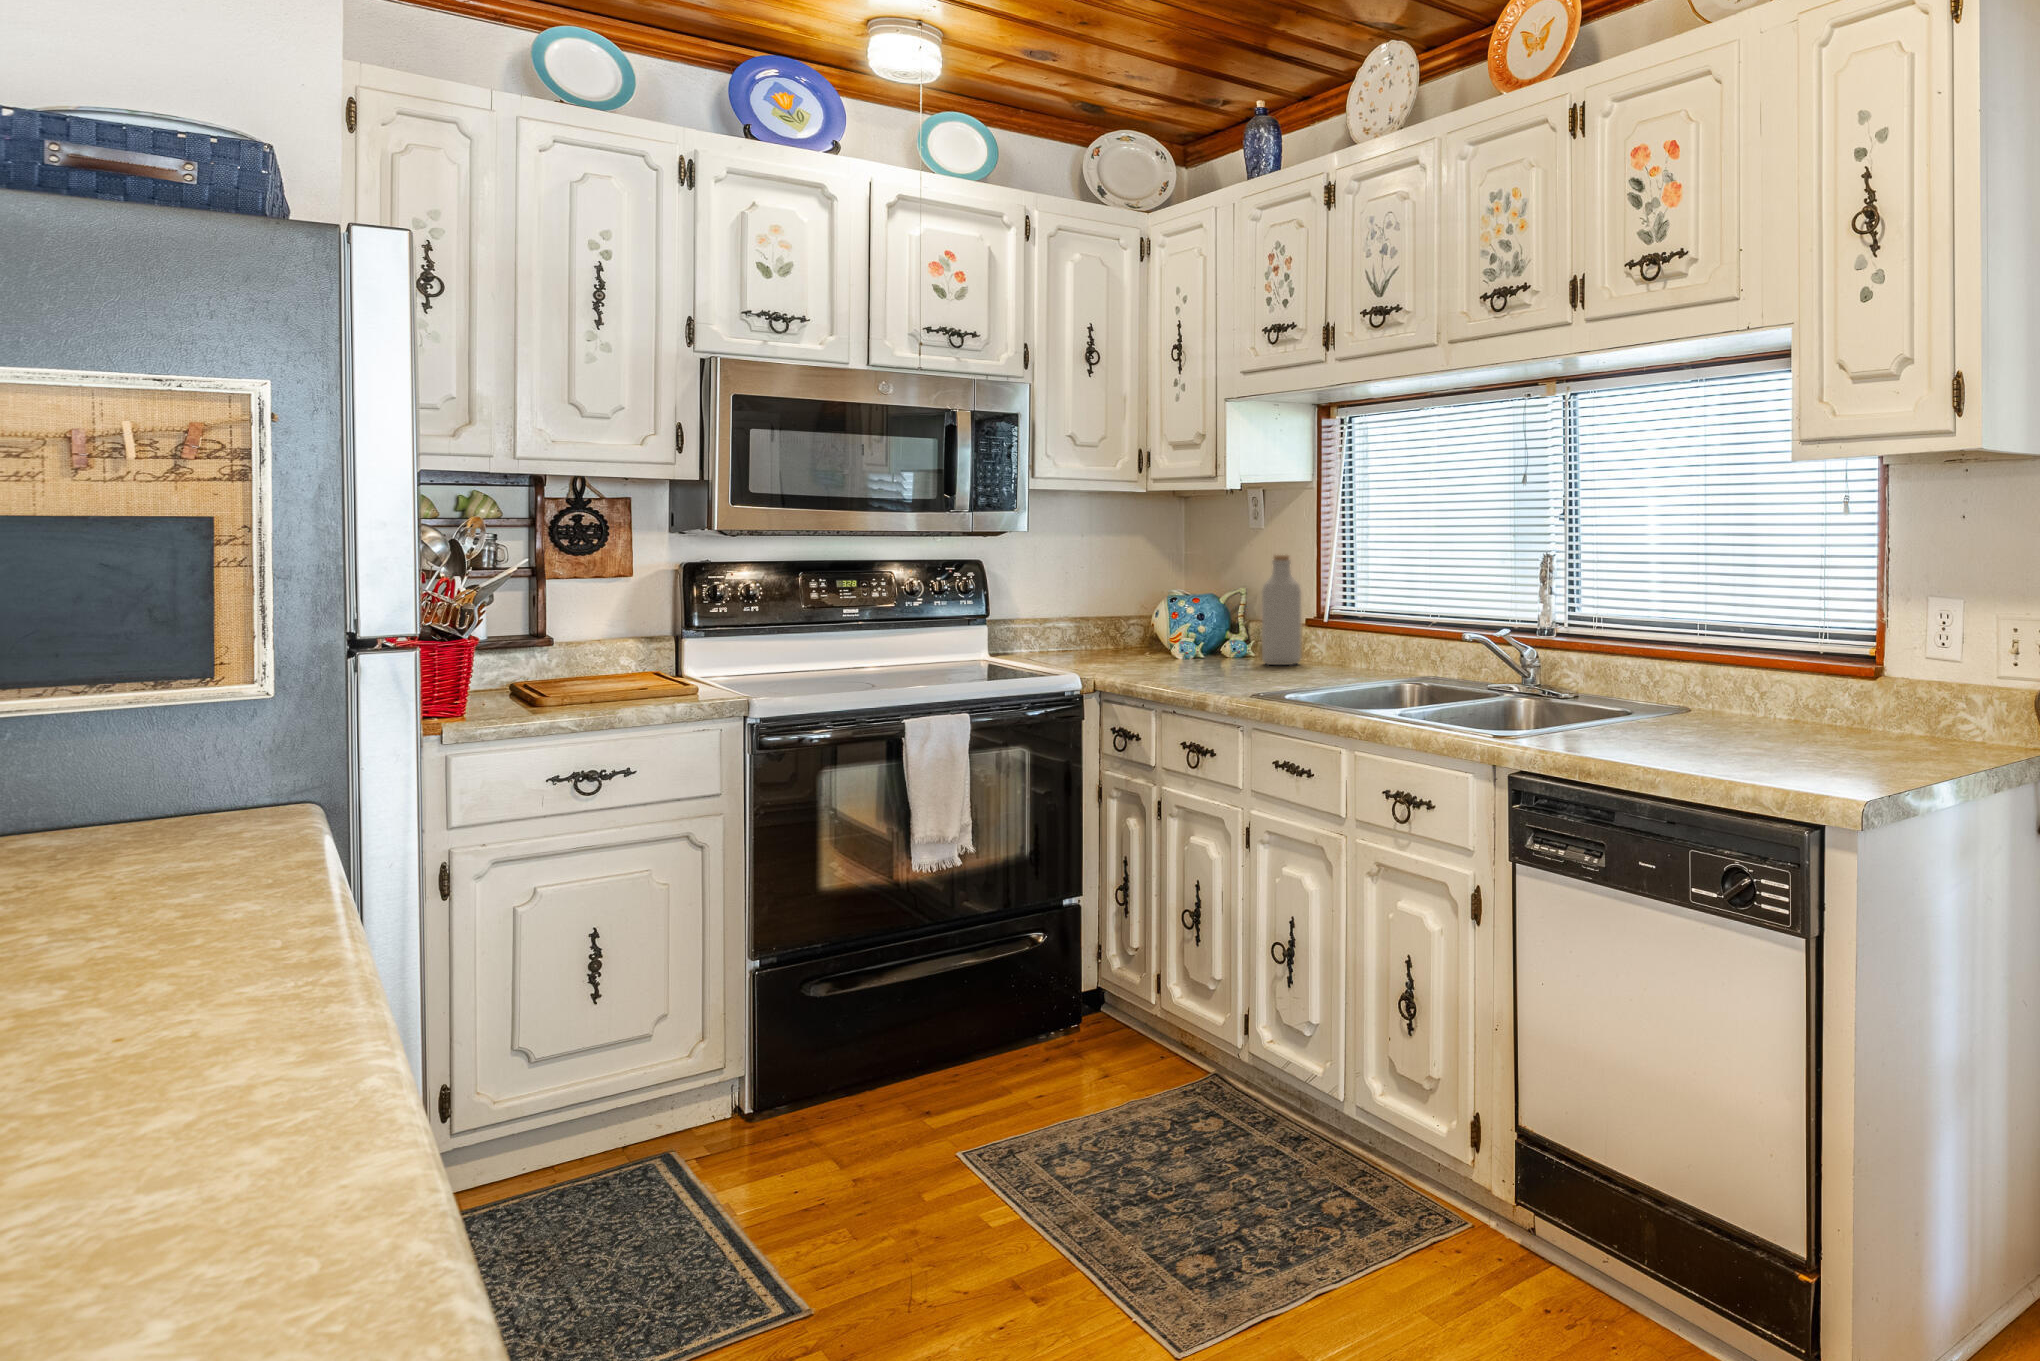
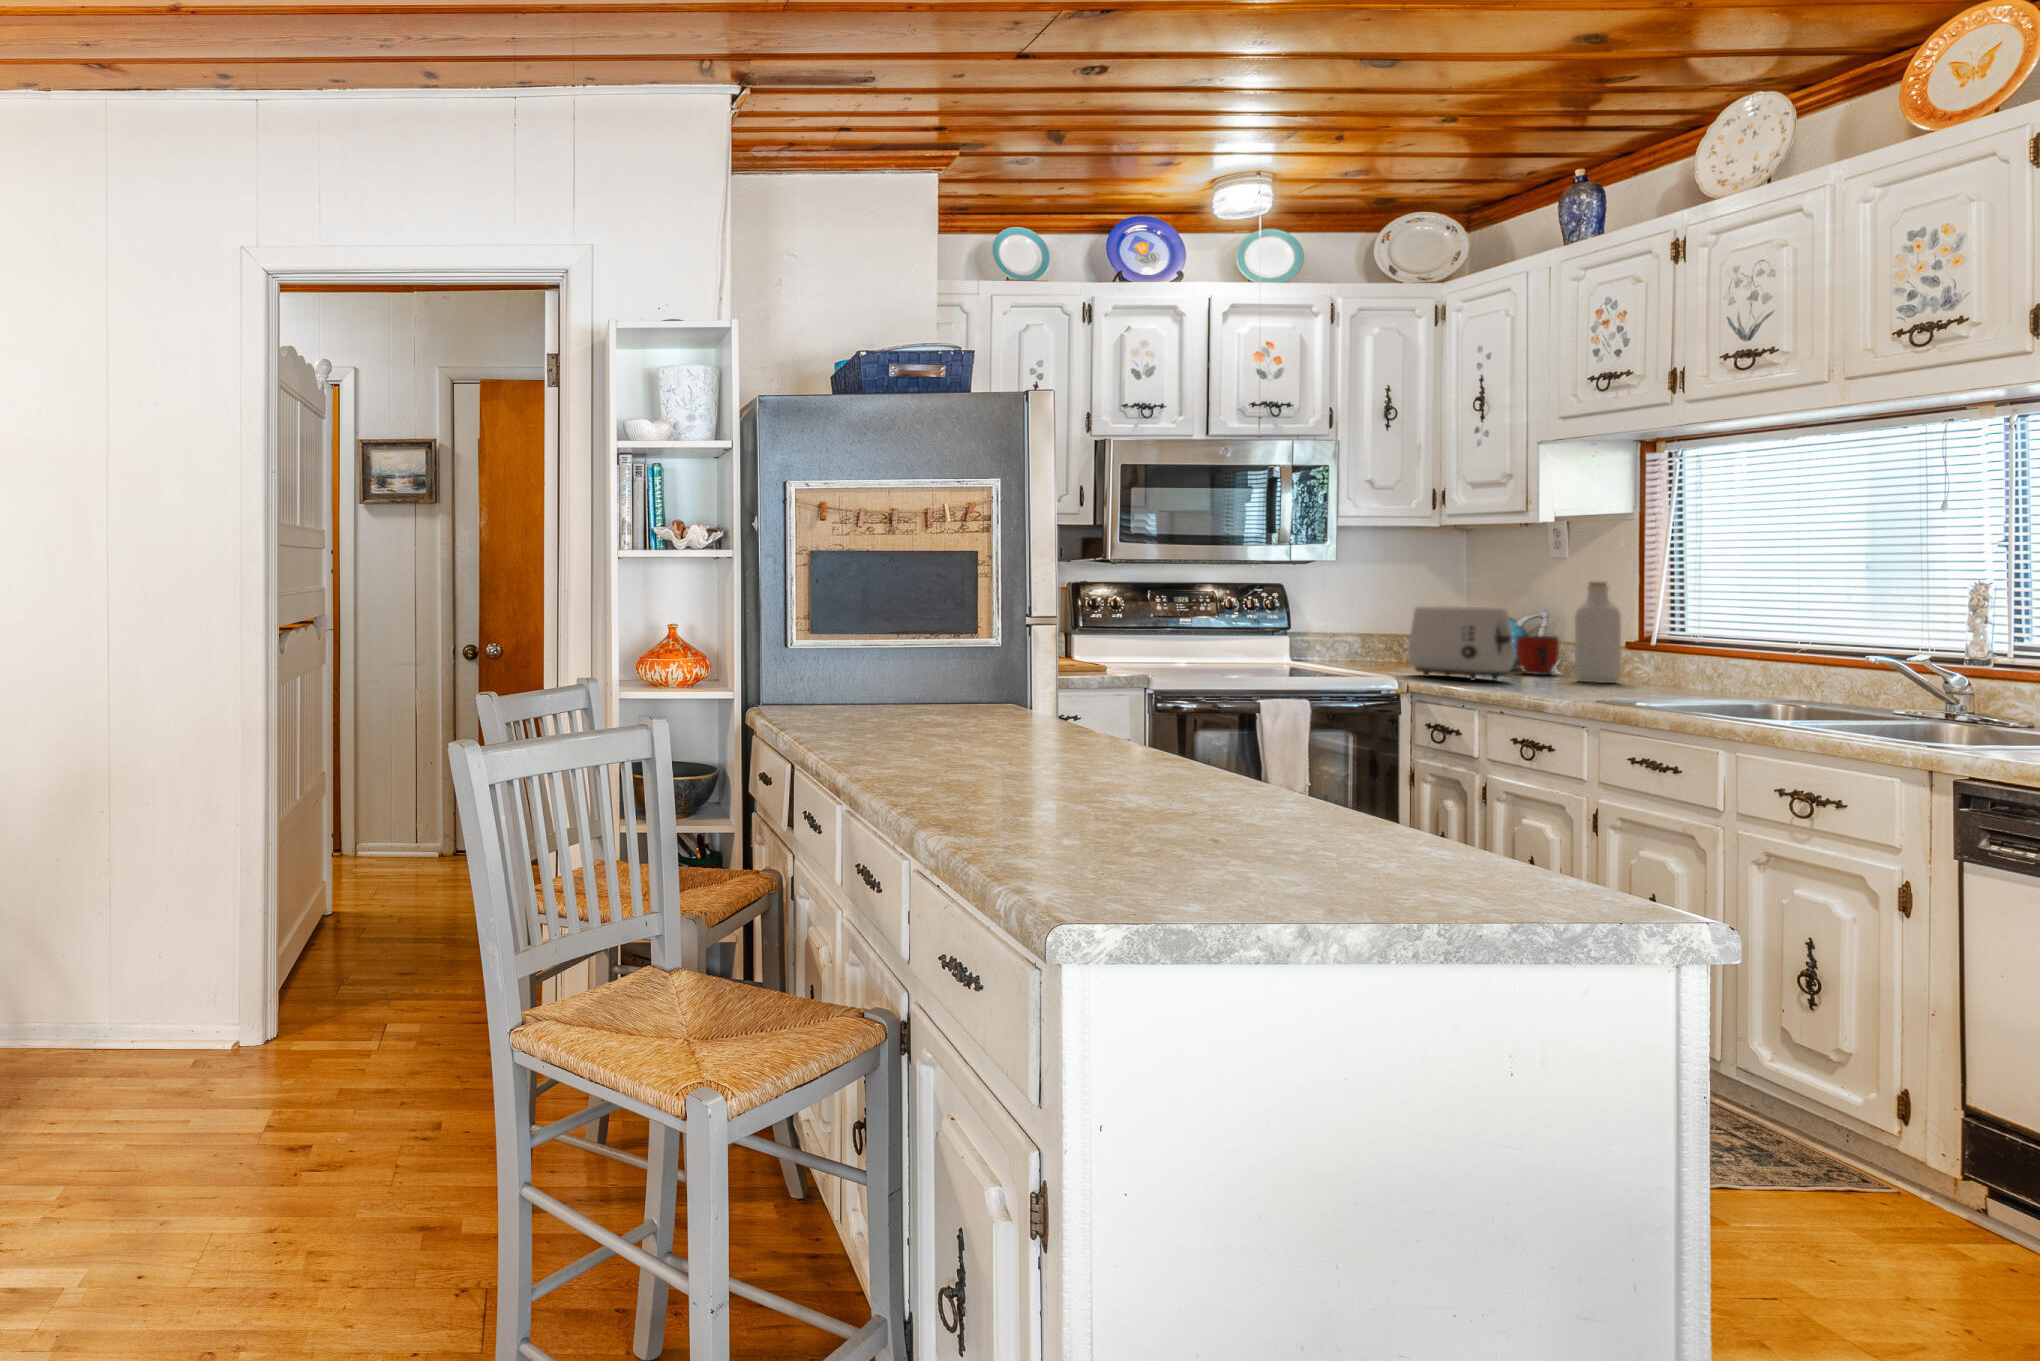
toaster: none [1104,584,1203,671] -> present [1408,606,1515,681]
mug: none [1217,614,1256,657] -> present [1516,636,1559,675]

